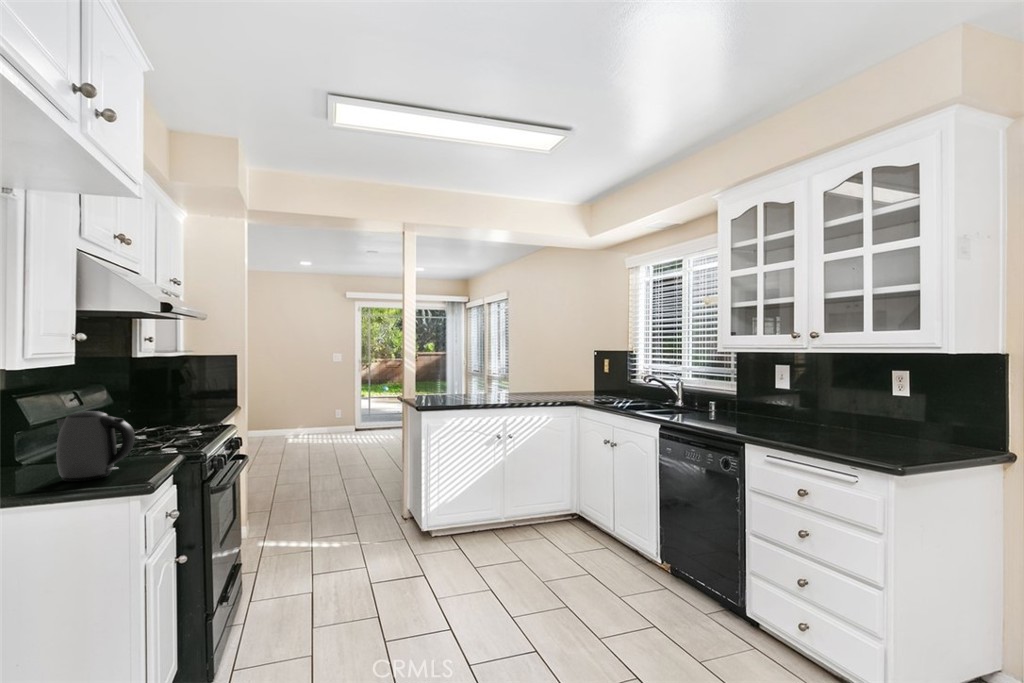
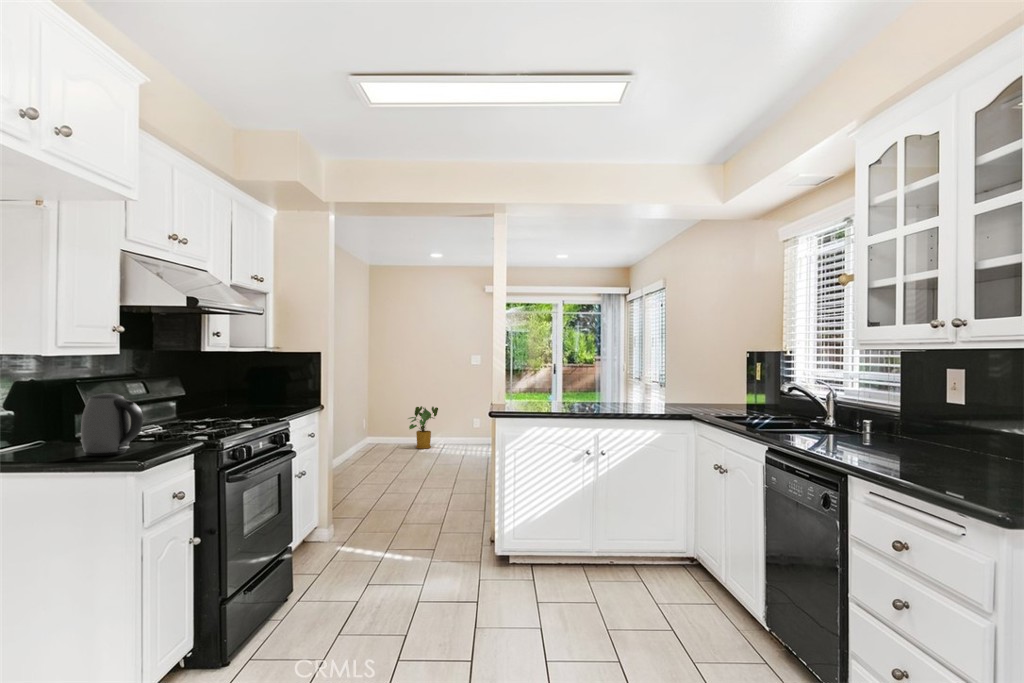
house plant: none [277,401,306,439] -> present [408,406,438,449]

